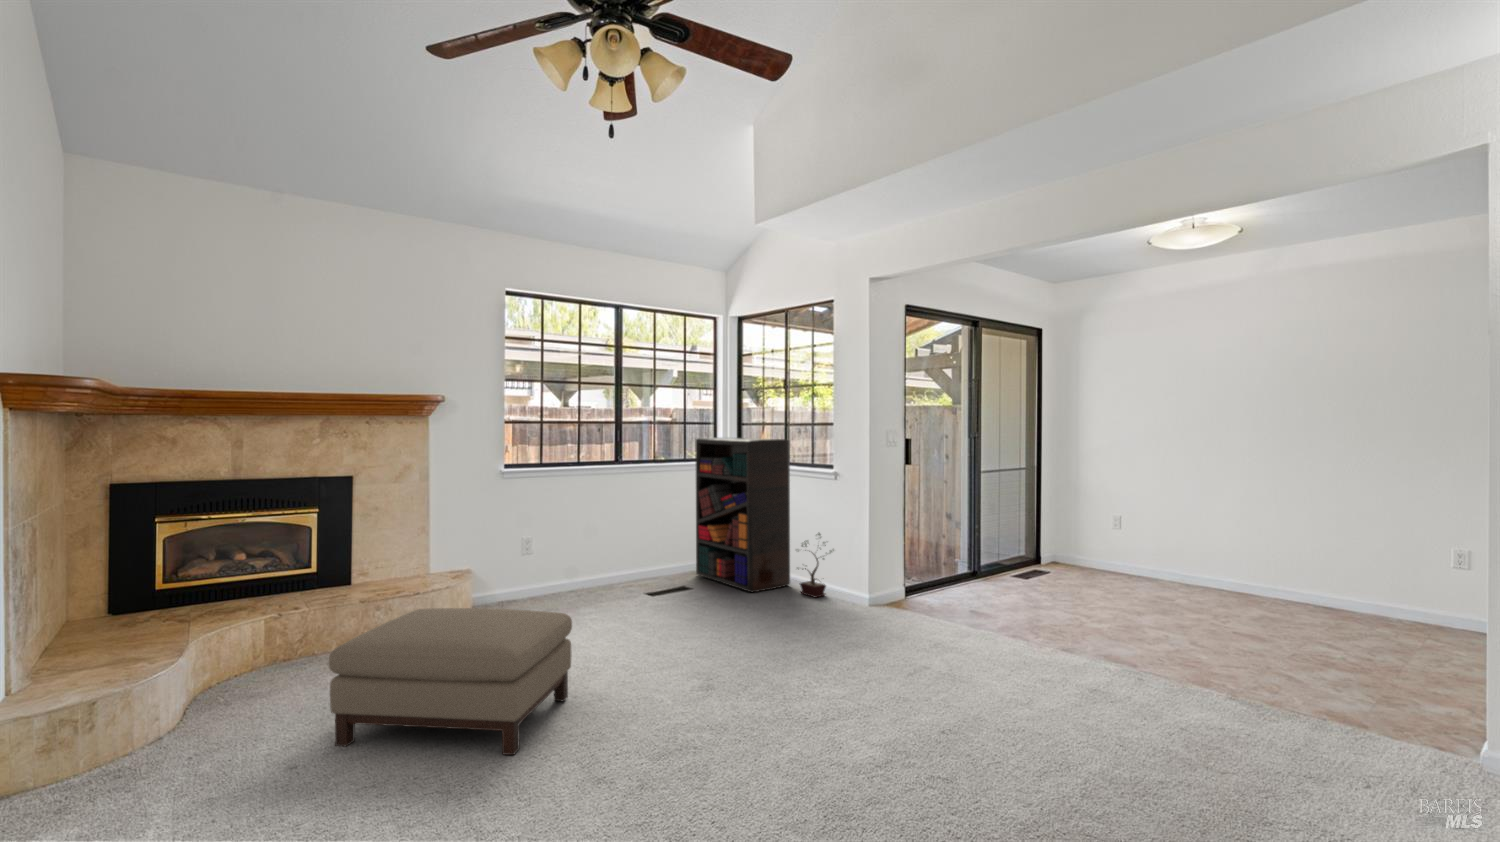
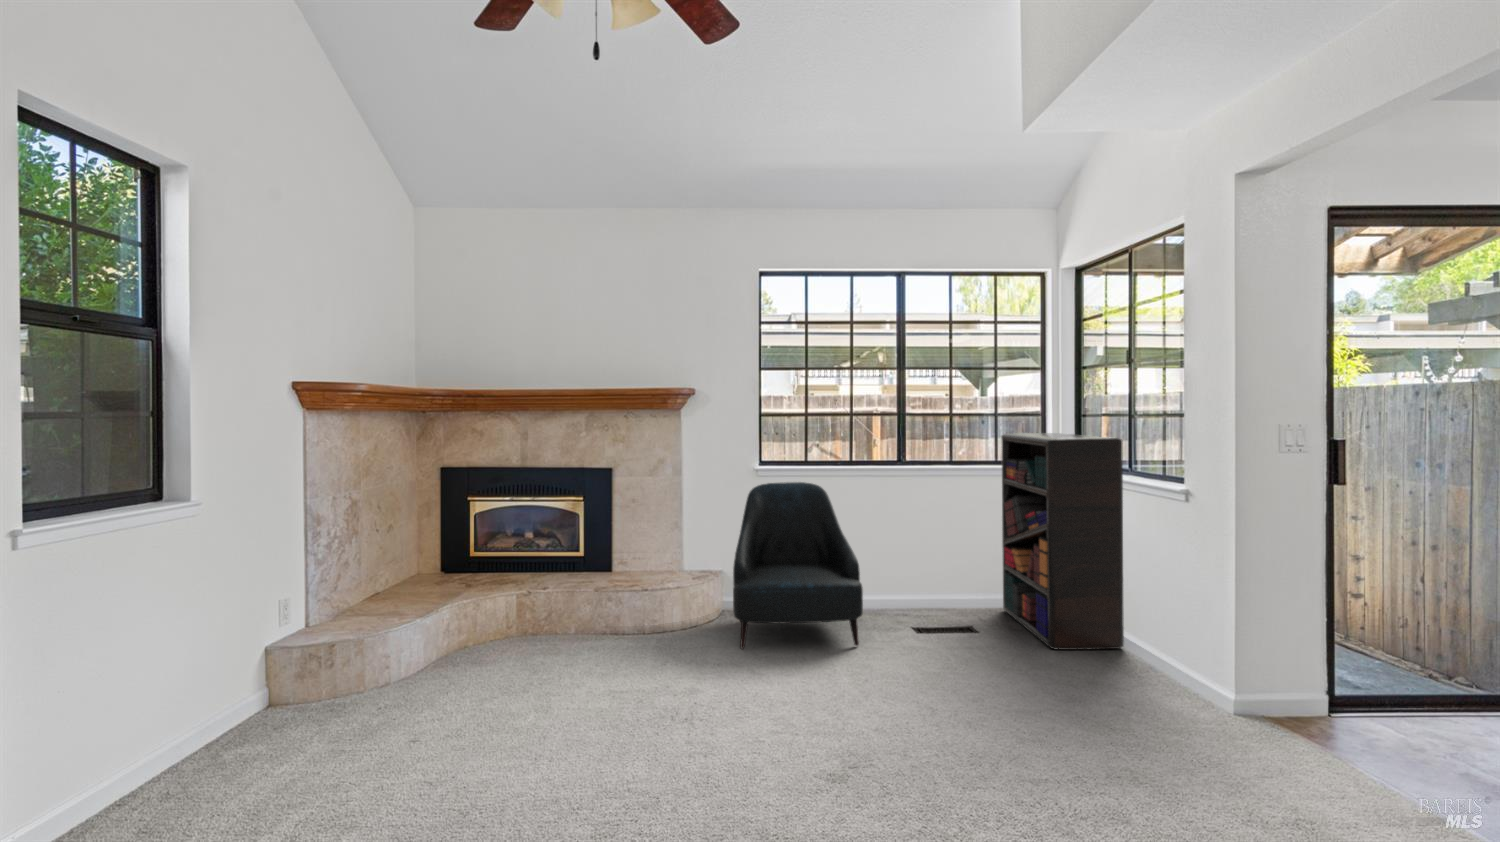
armchair: none [497,483,623,632] -> present [733,482,863,649]
potted plant: present [800,533,834,598] -> none [1122,578,1181,677]
ottoman: present [329,608,572,755] -> none [448,613,686,807]

